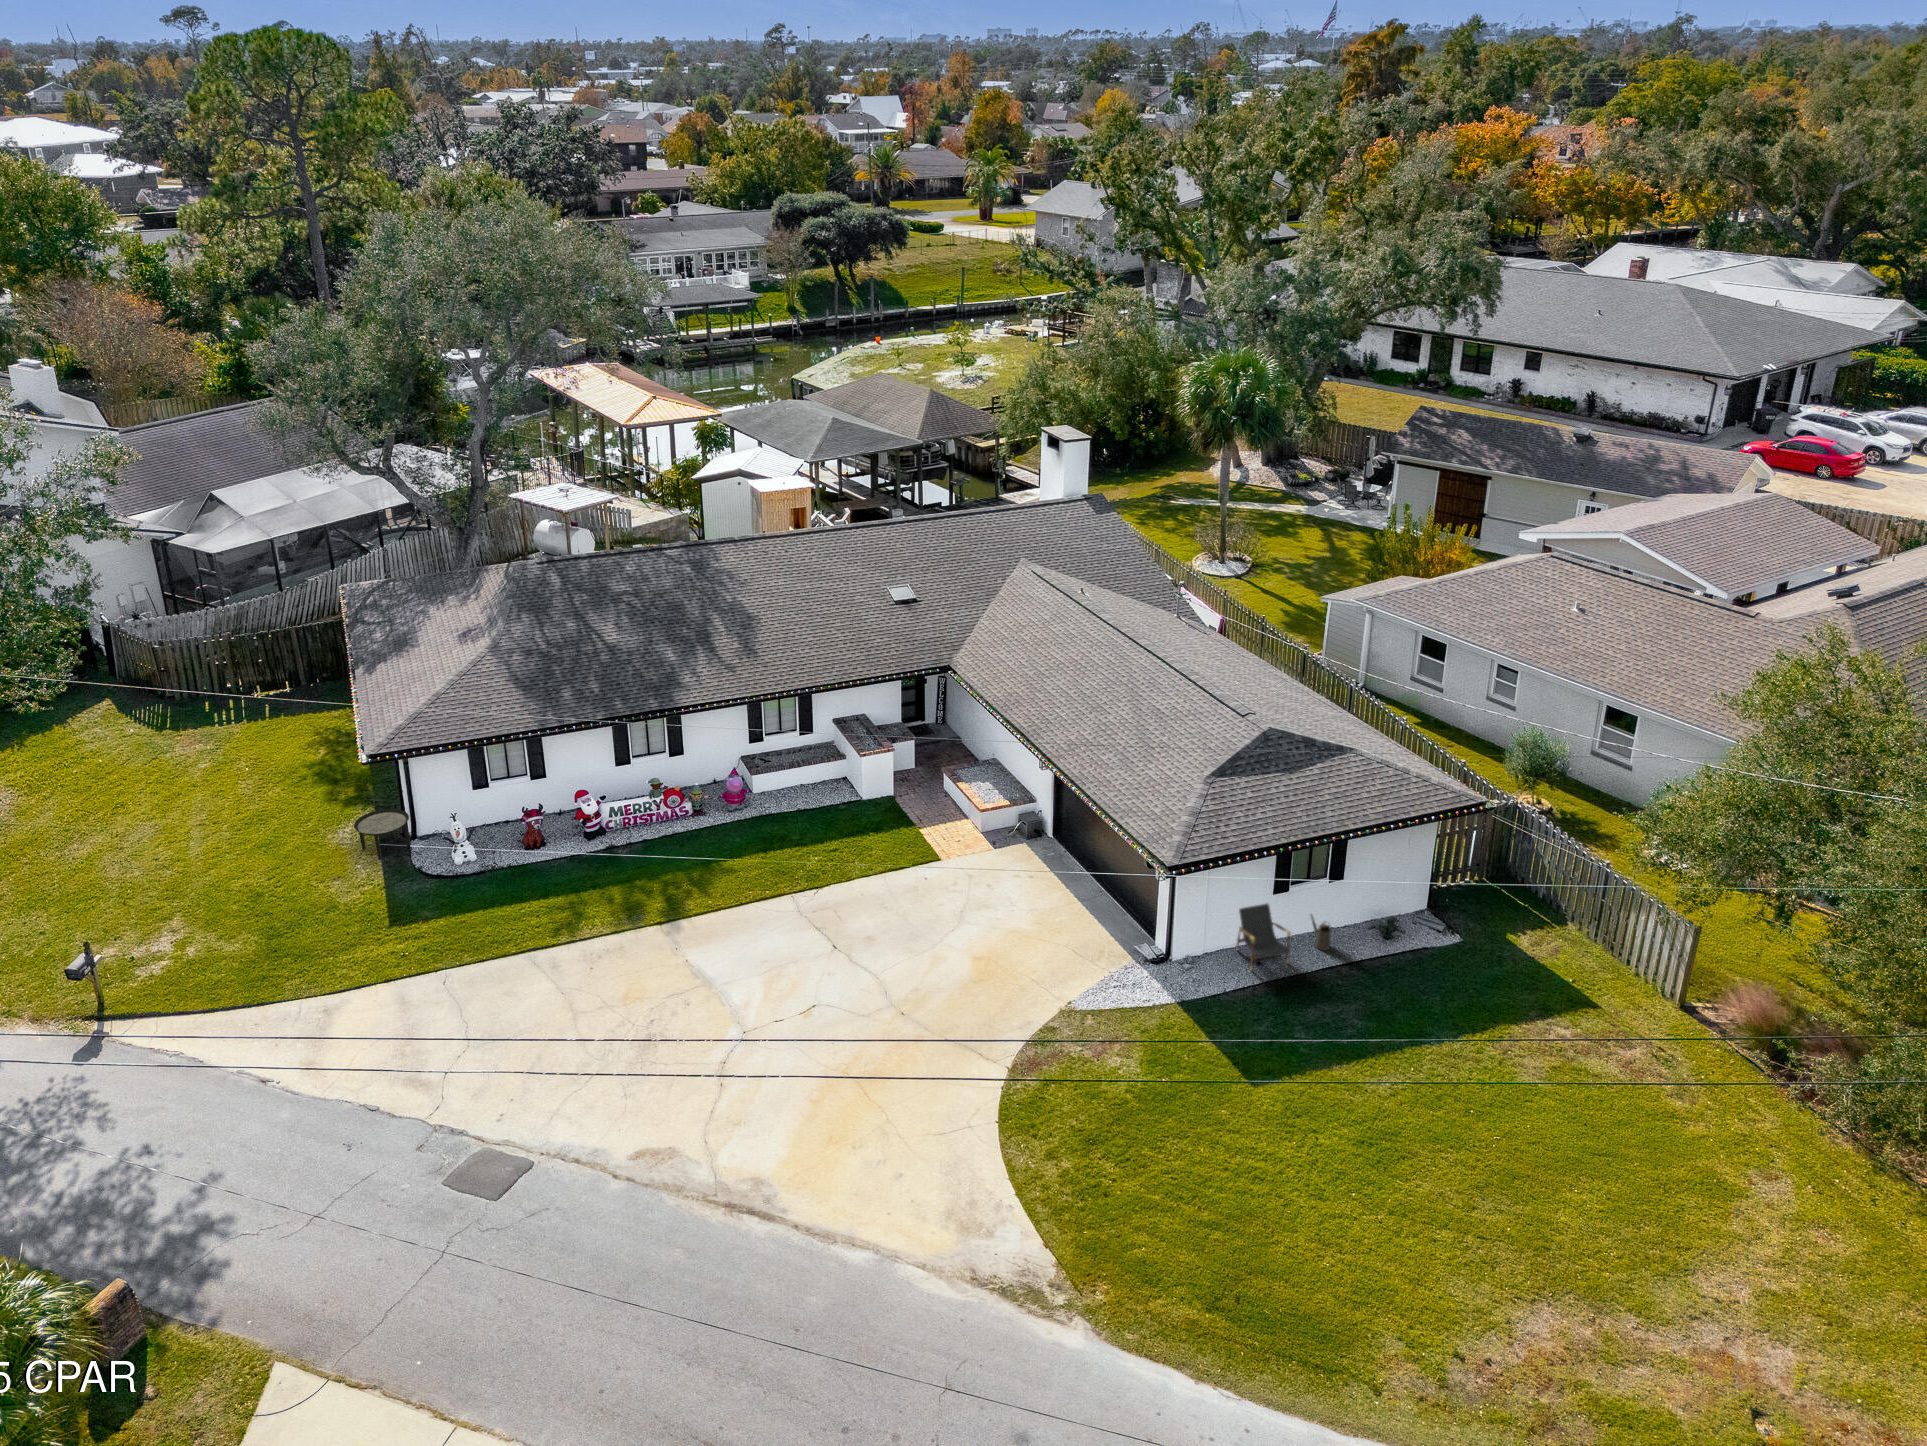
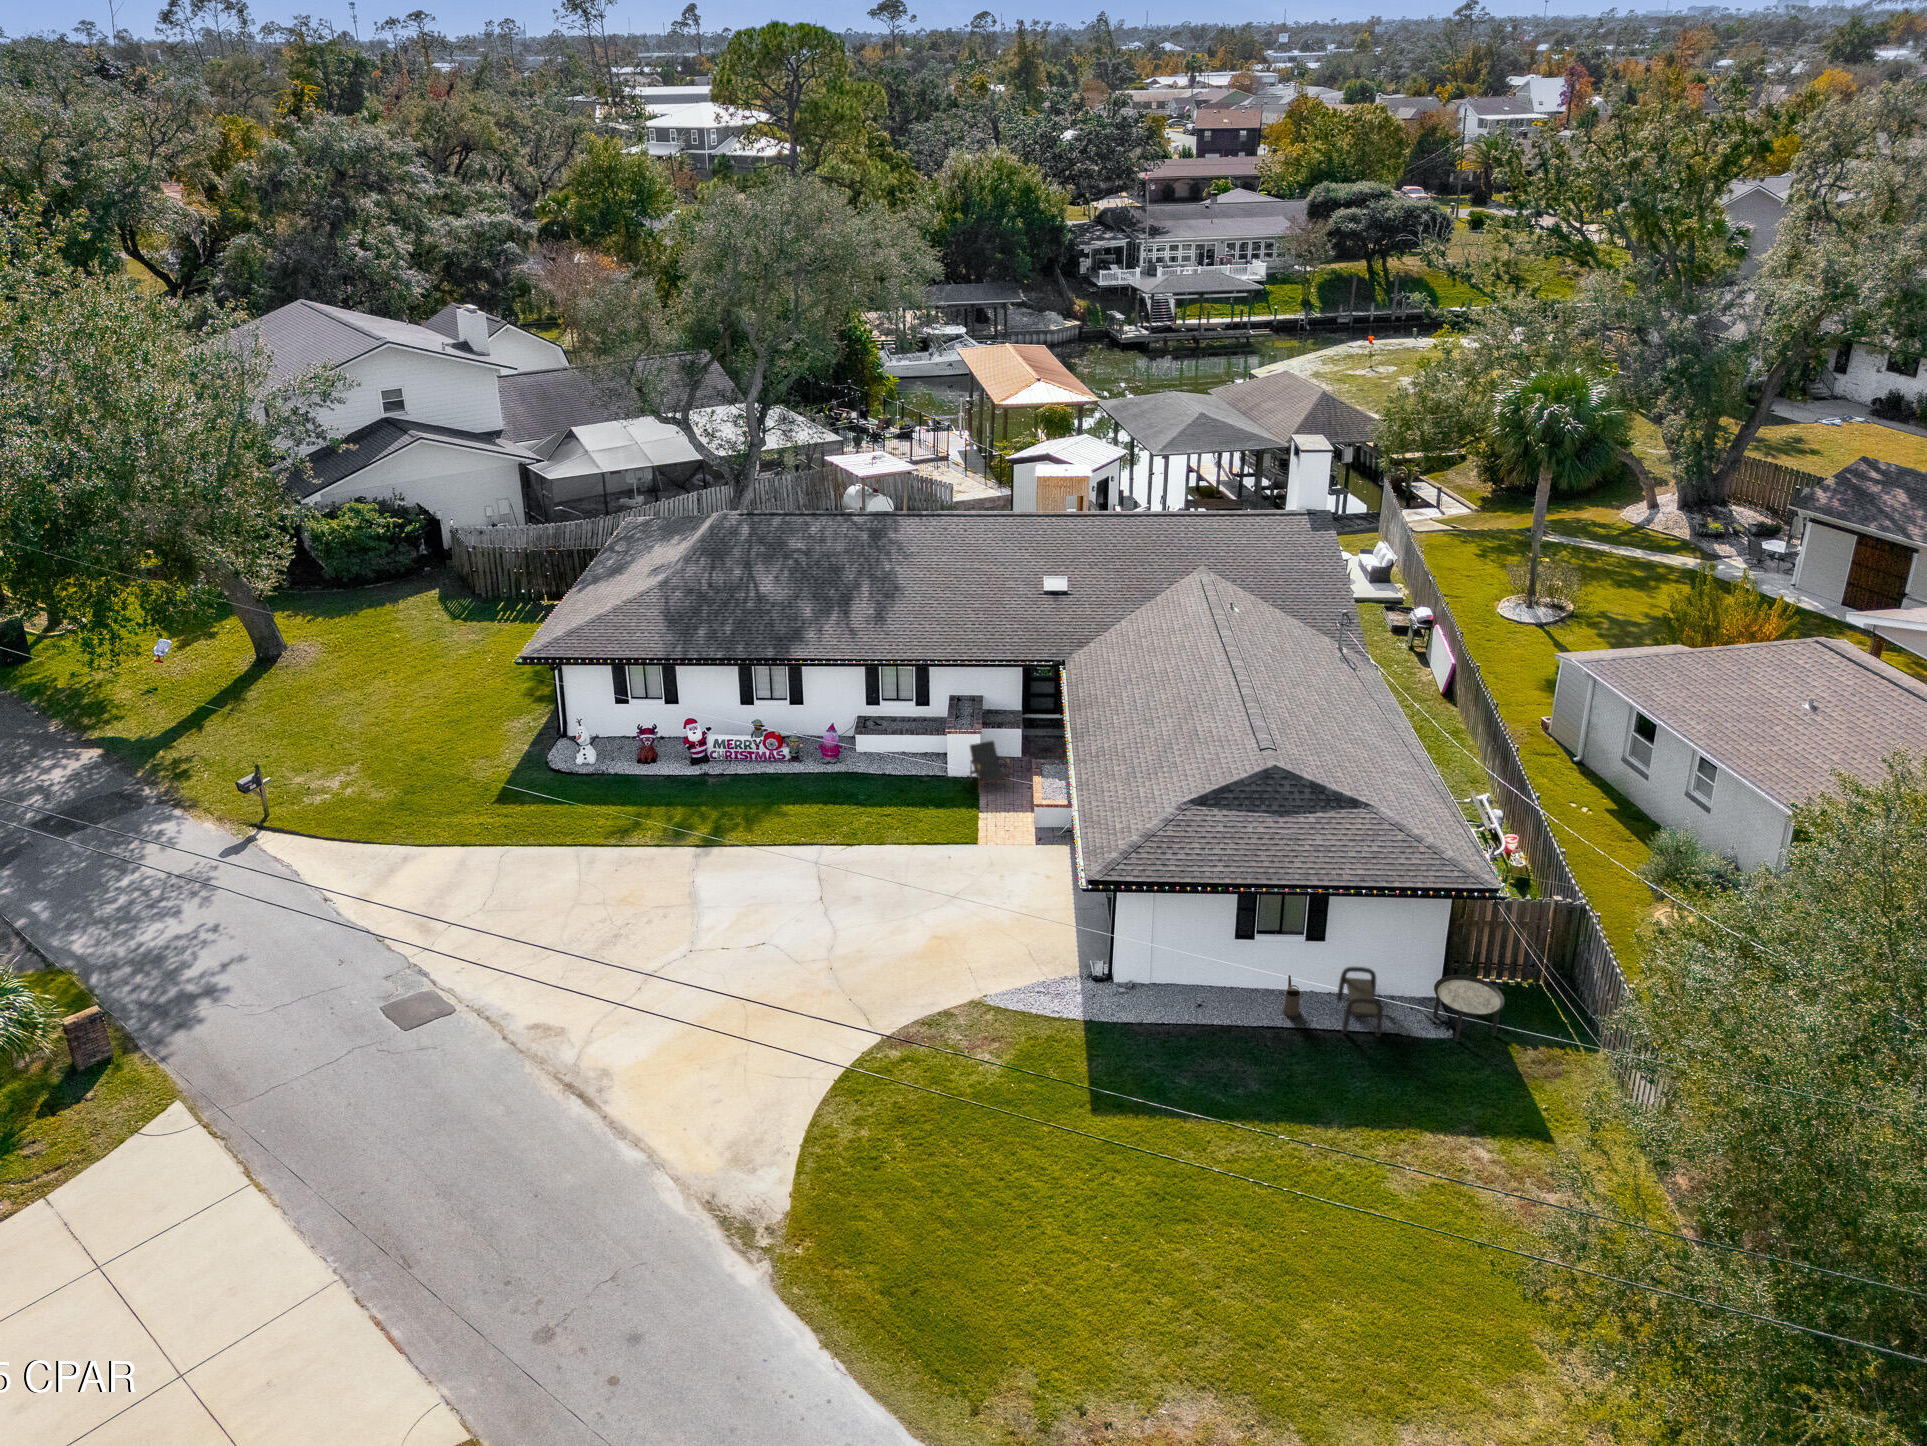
round table: present [354,809,410,859] -> present [1433,975,1505,1042]
bench: none [1347,892,1407,954] -> present [1337,967,1383,1037]
lounge chair: present [1236,904,1291,969] -> present [970,741,1010,791]

